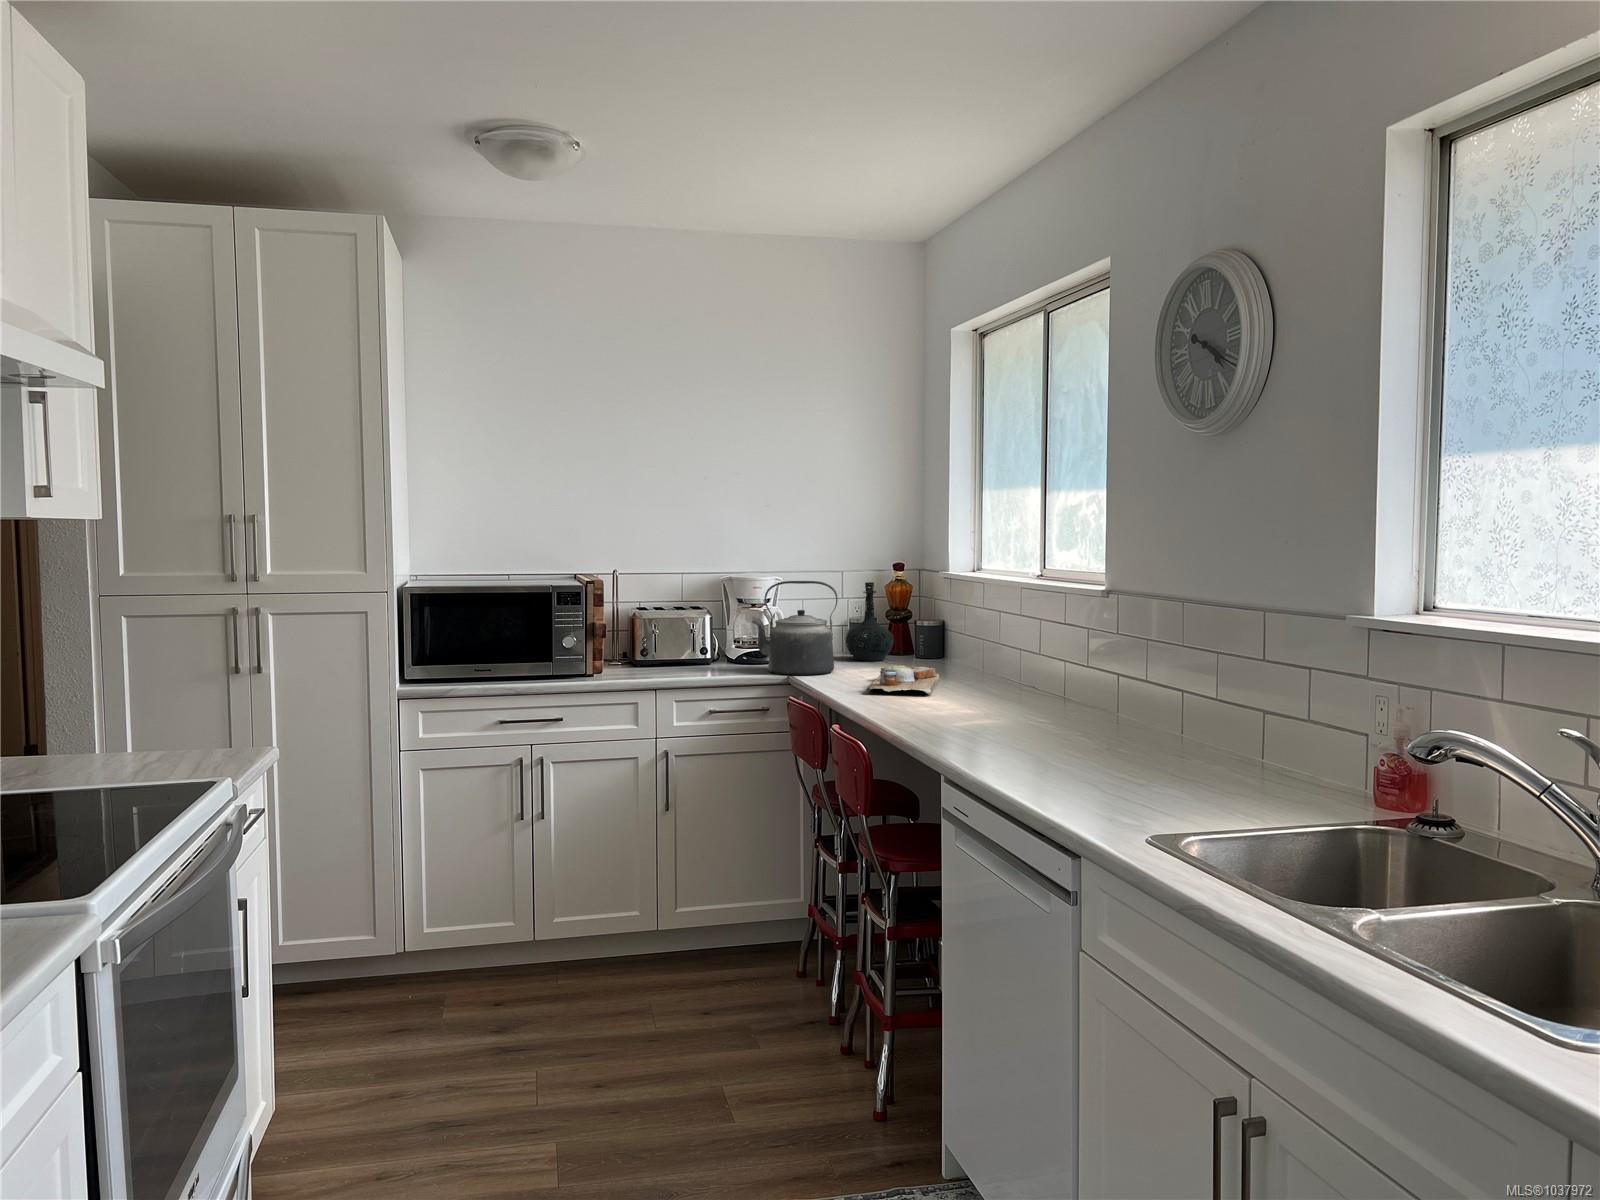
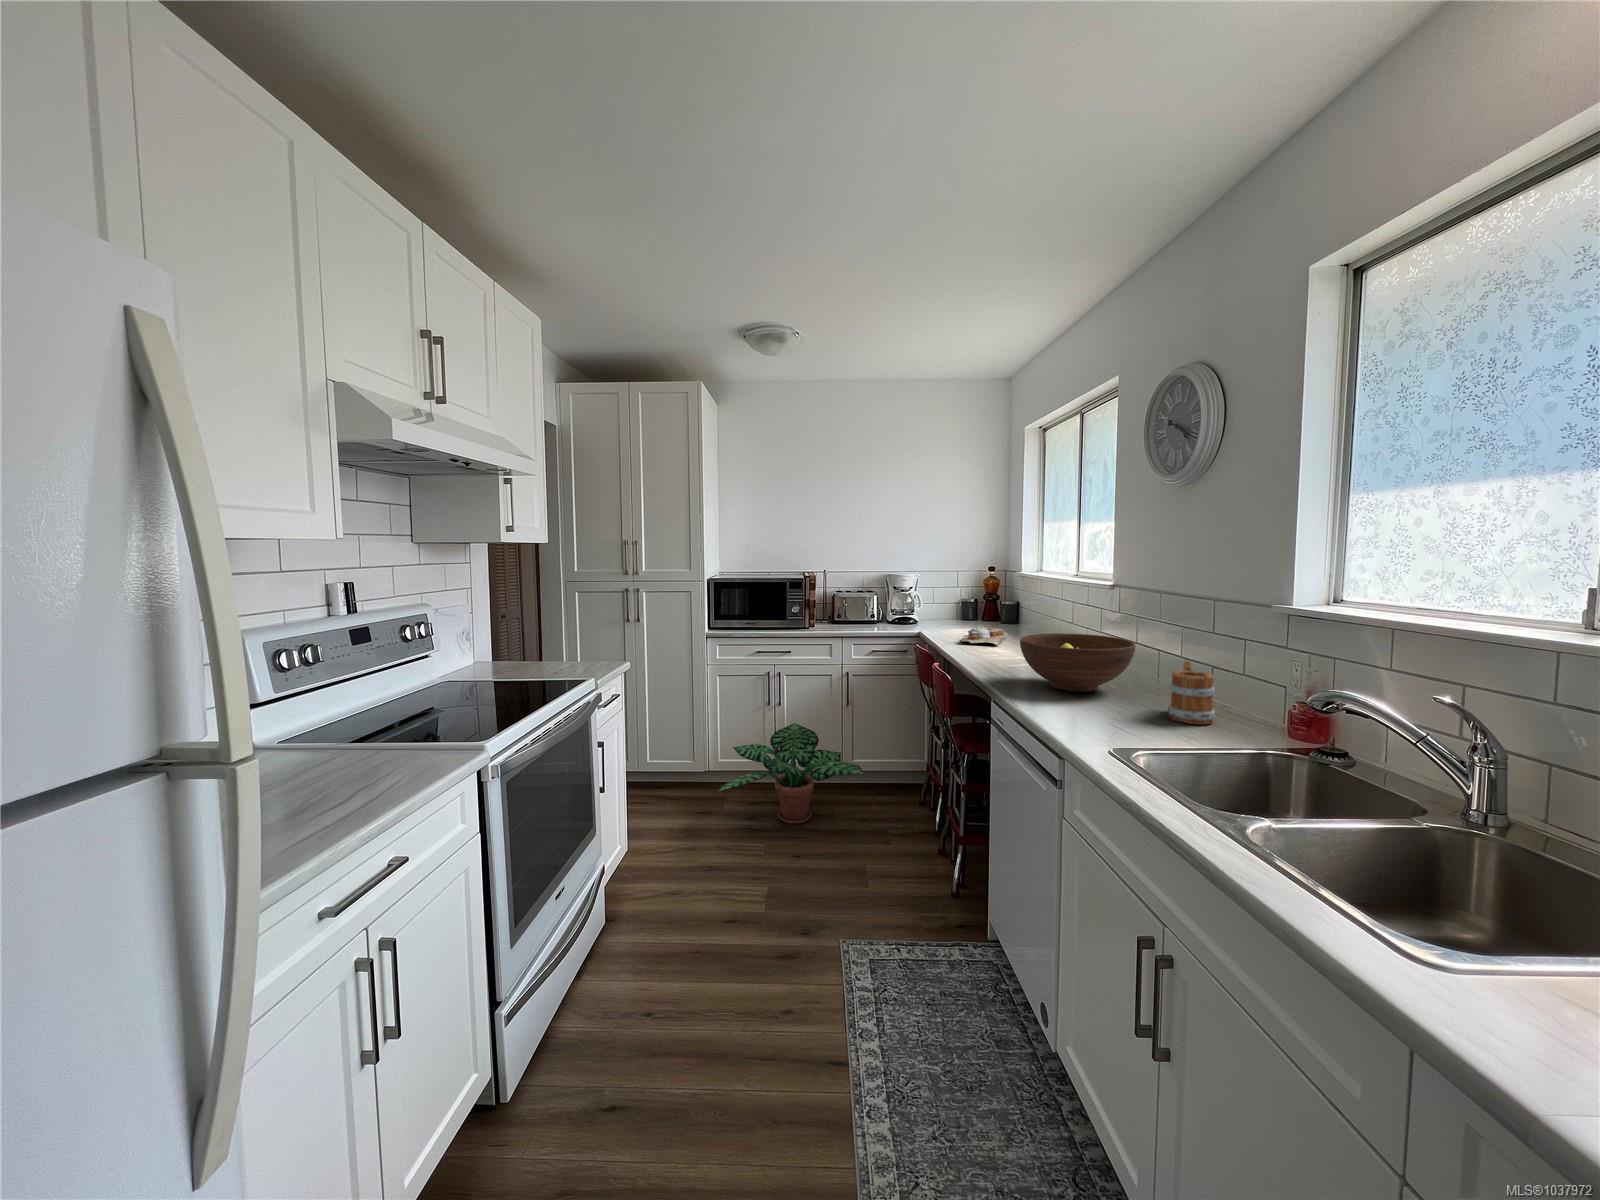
kettle: present [752,581,838,675] -> none [898,578,948,631]
bottle: present [846,582,894,661] -> none [956,579,984,624]
fruit bowl: none [987,668,1160,759] -> present [1020,634,1135,692]
mug: none [1214,701,1280,796] -> present [1168,661,1215,724]
potted plant: none [434,852,711,1038] -> present [718,723,865,824]

